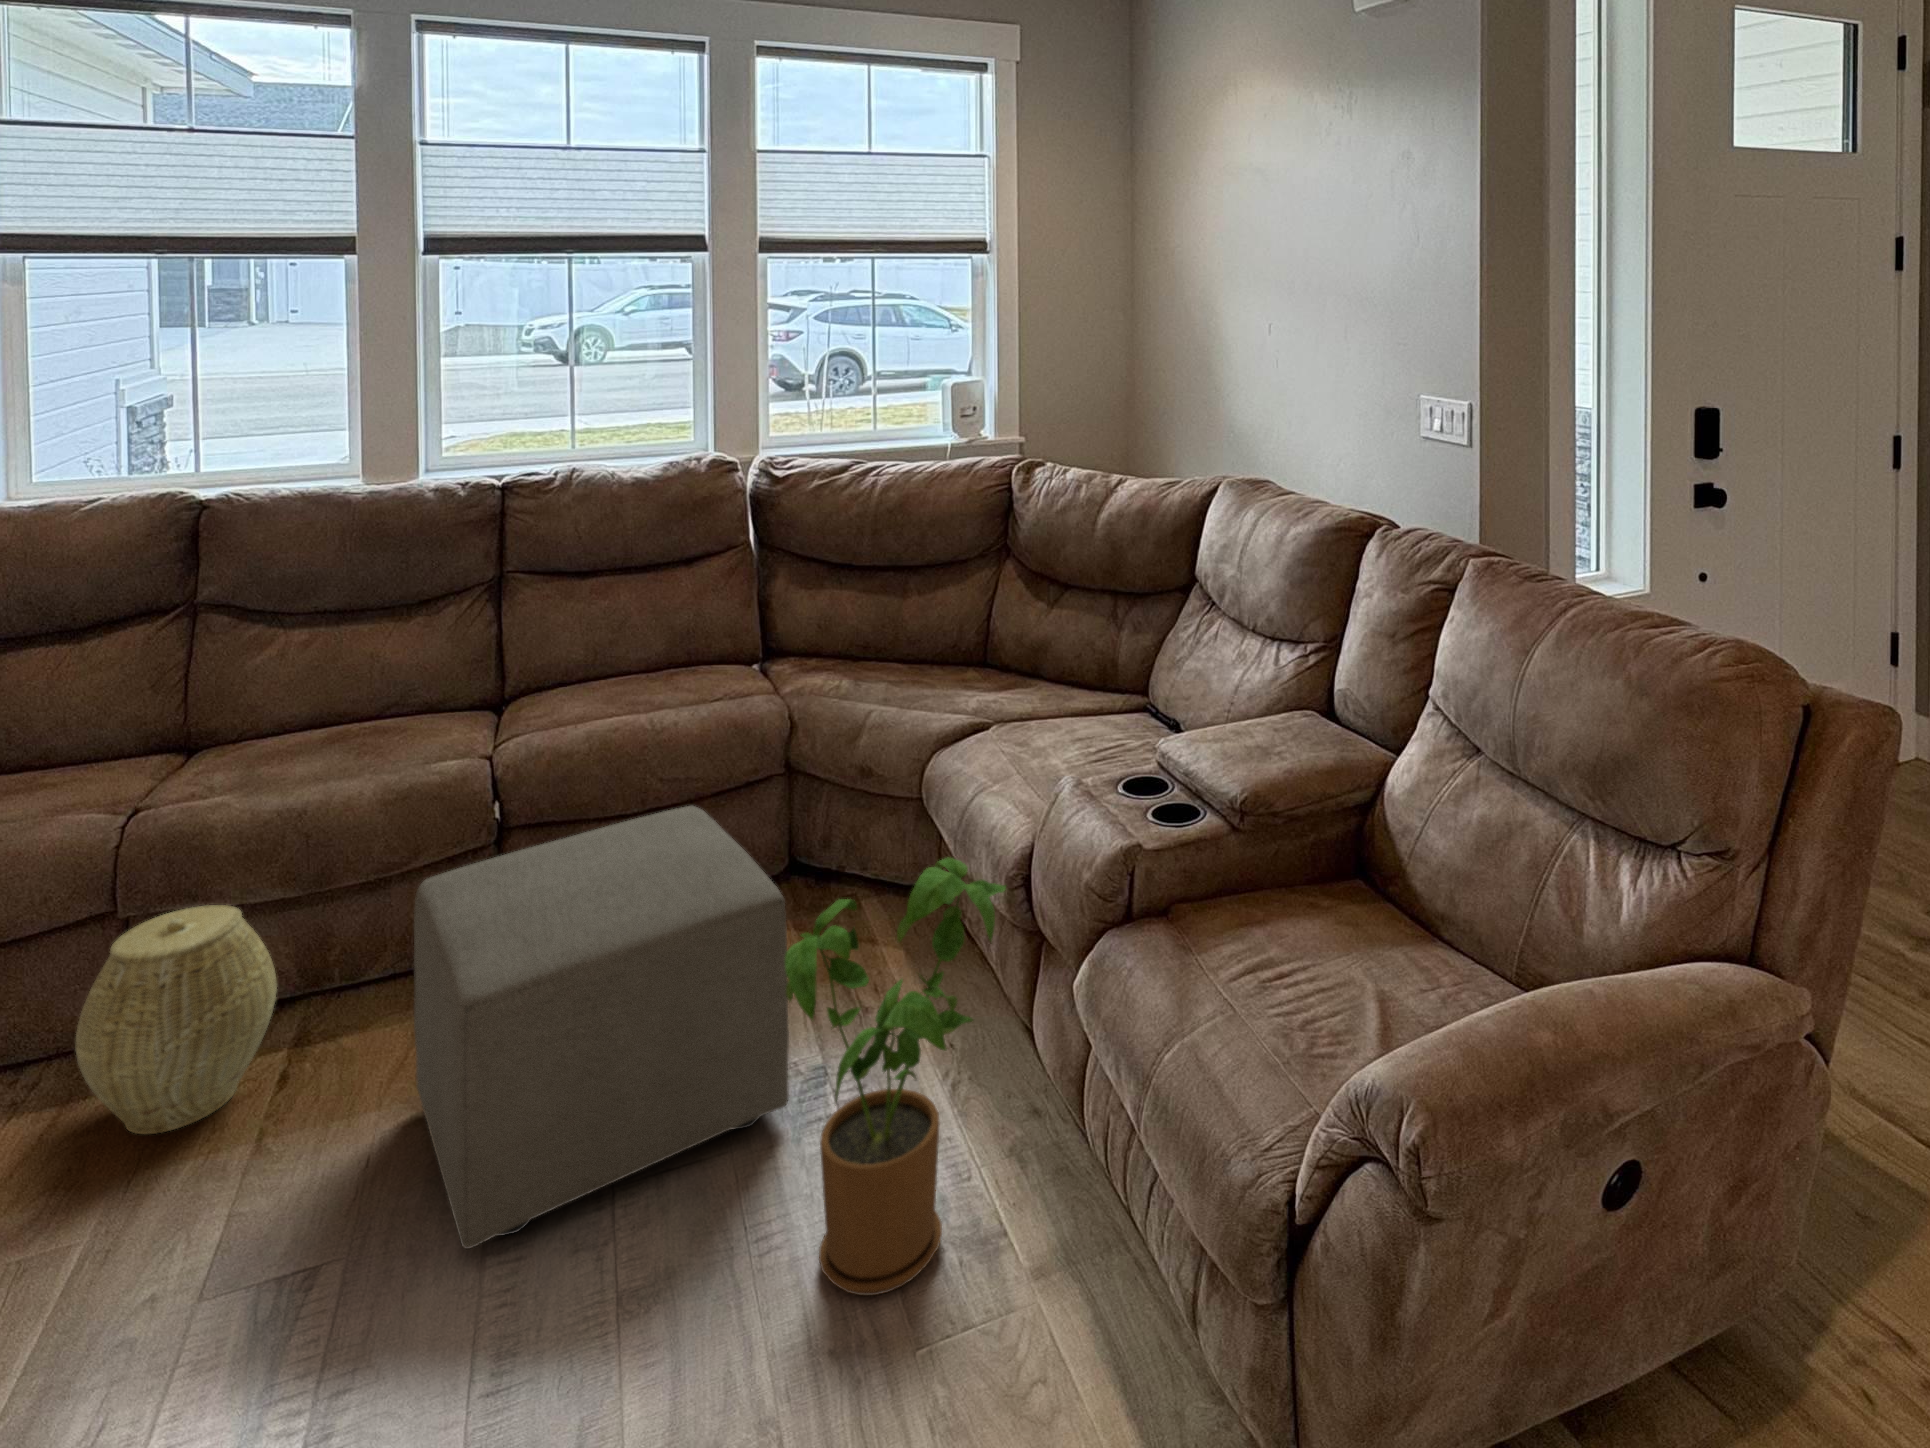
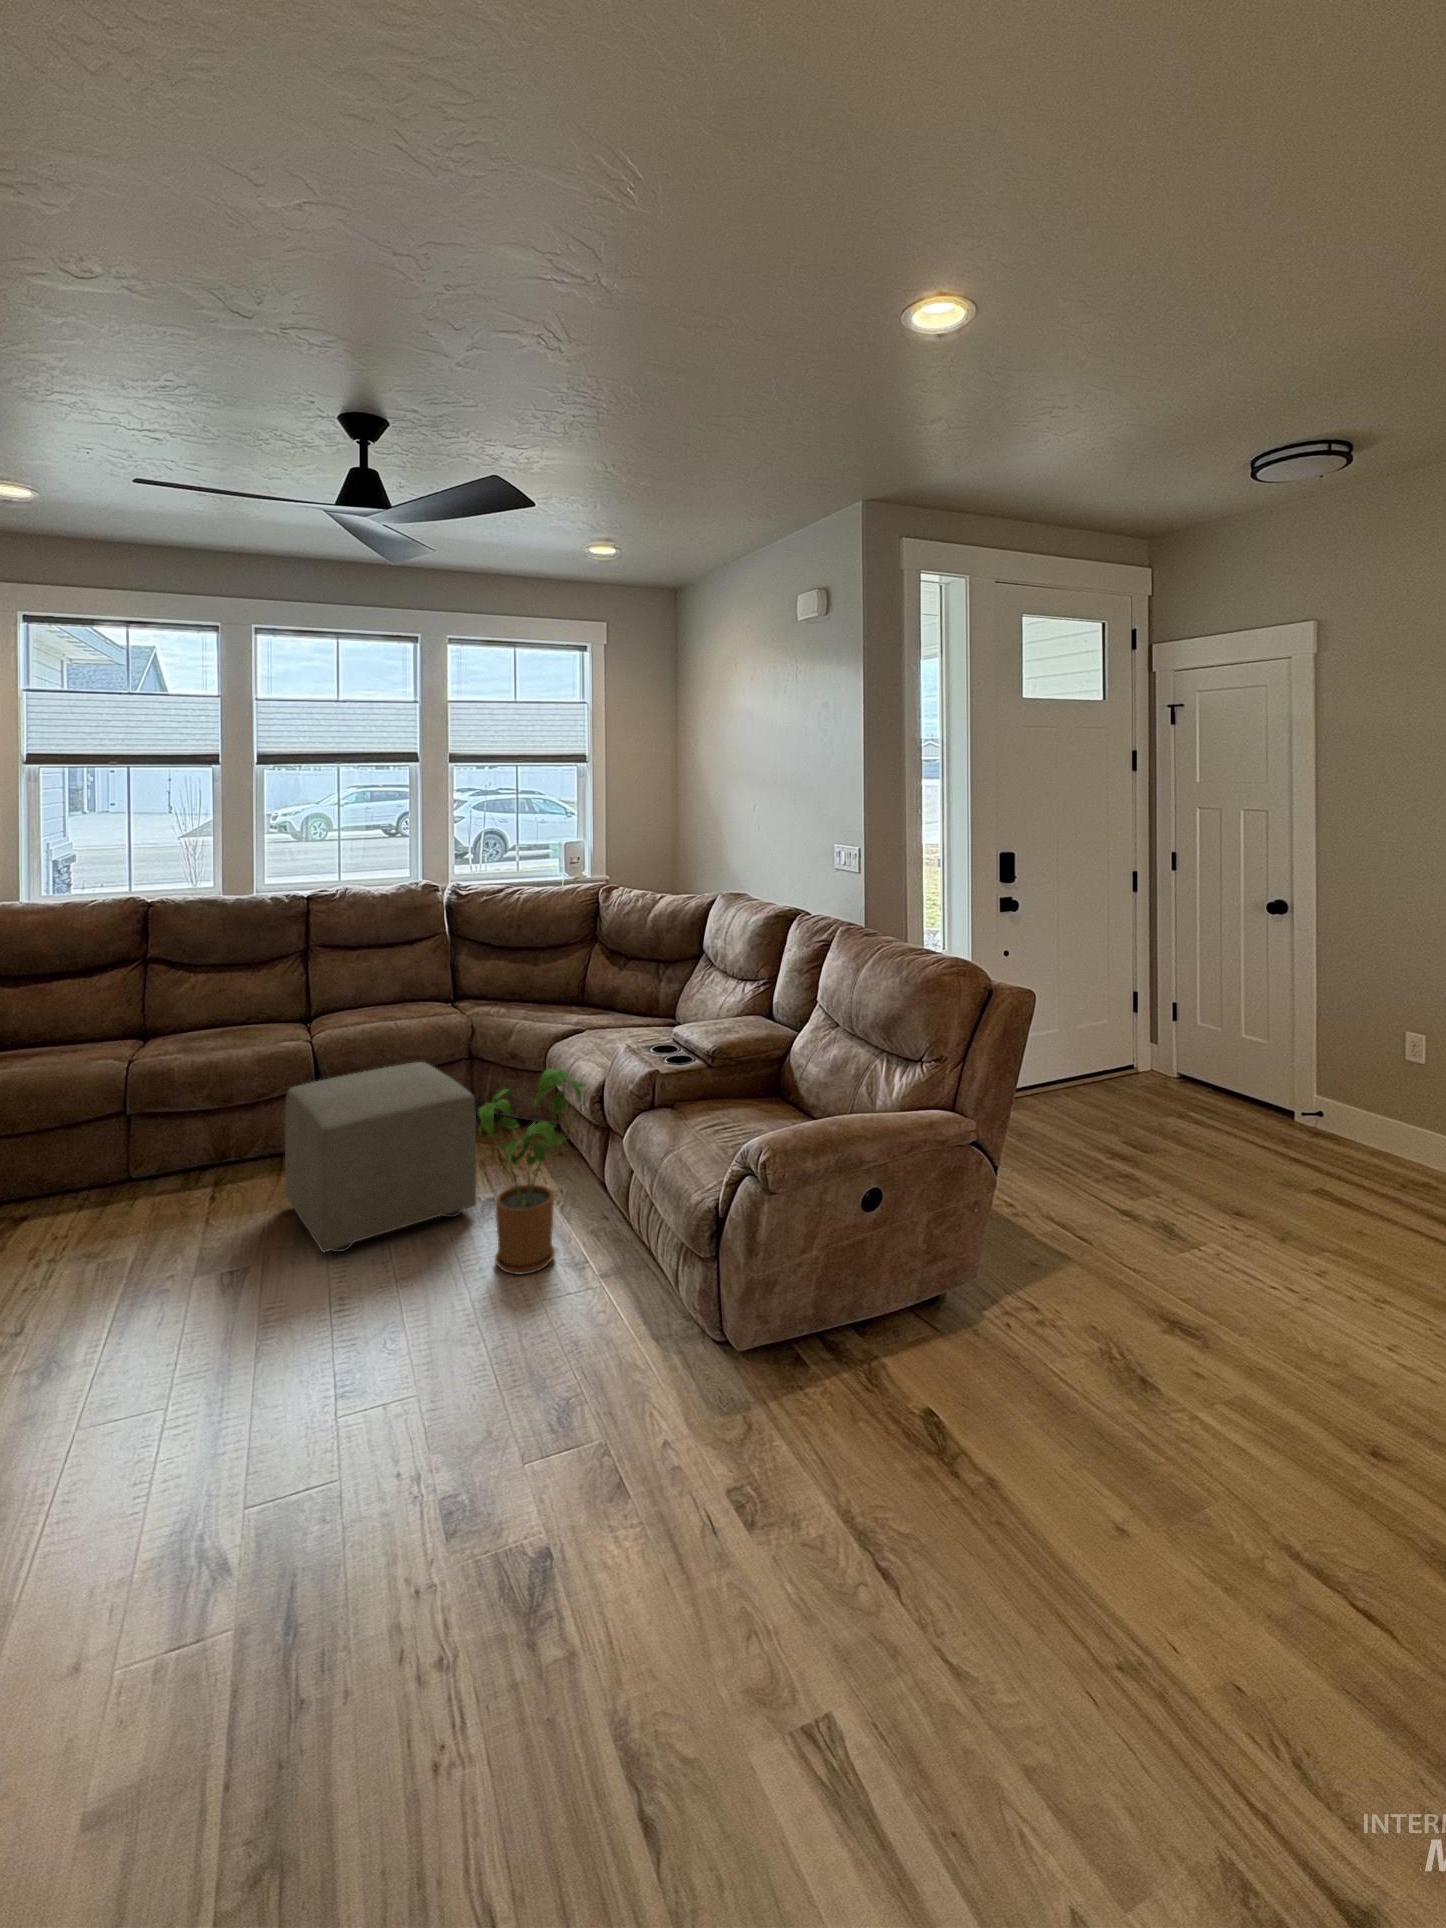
woven basket: present [76,905,277,1134] -> none [119,1104,211,1215]

